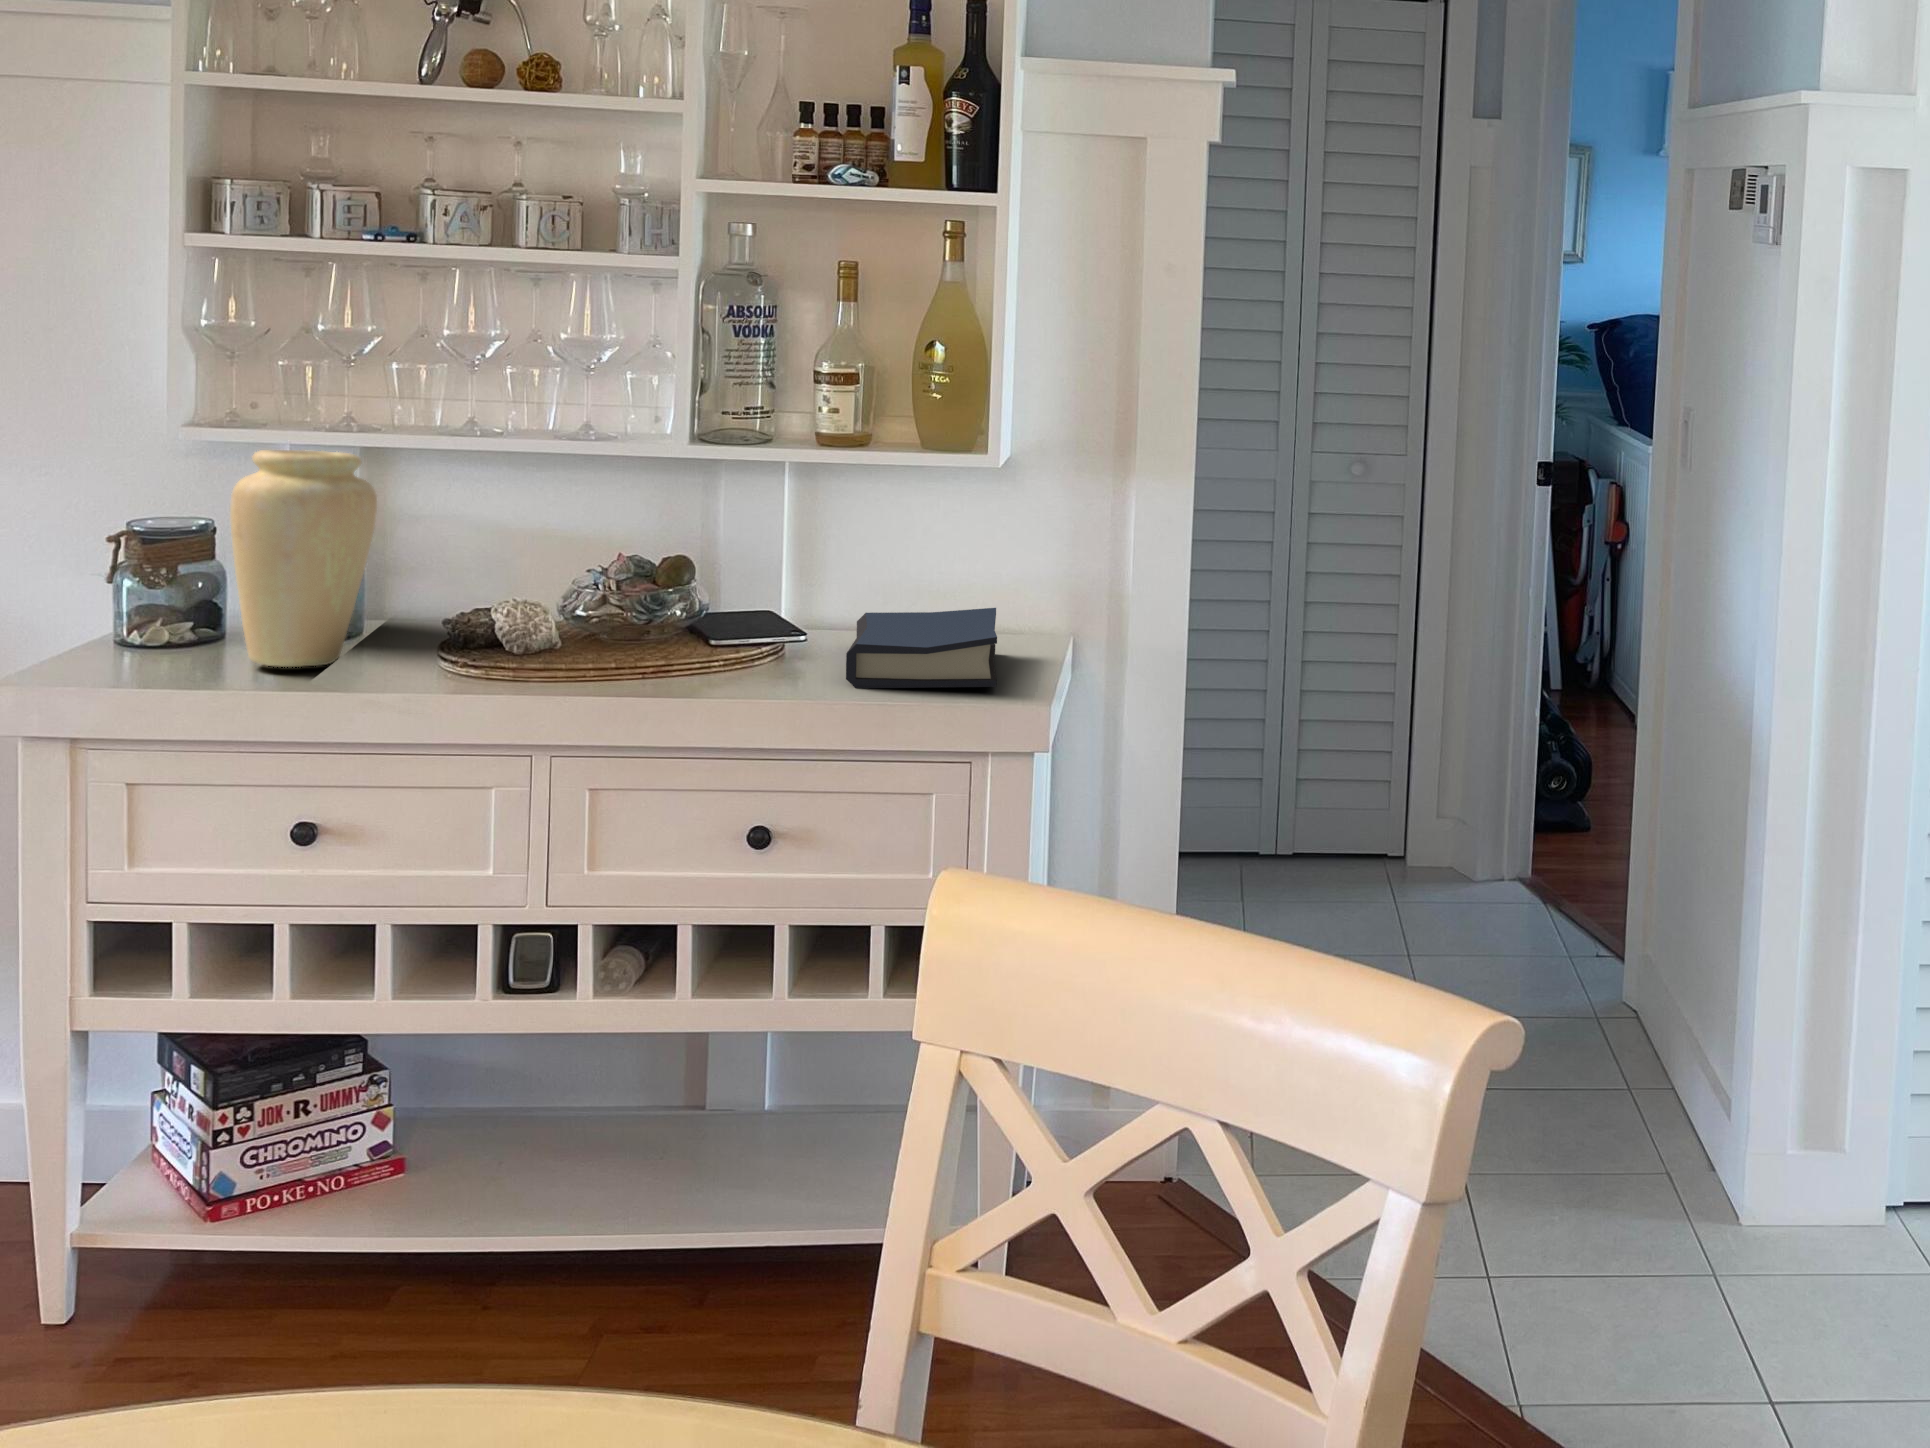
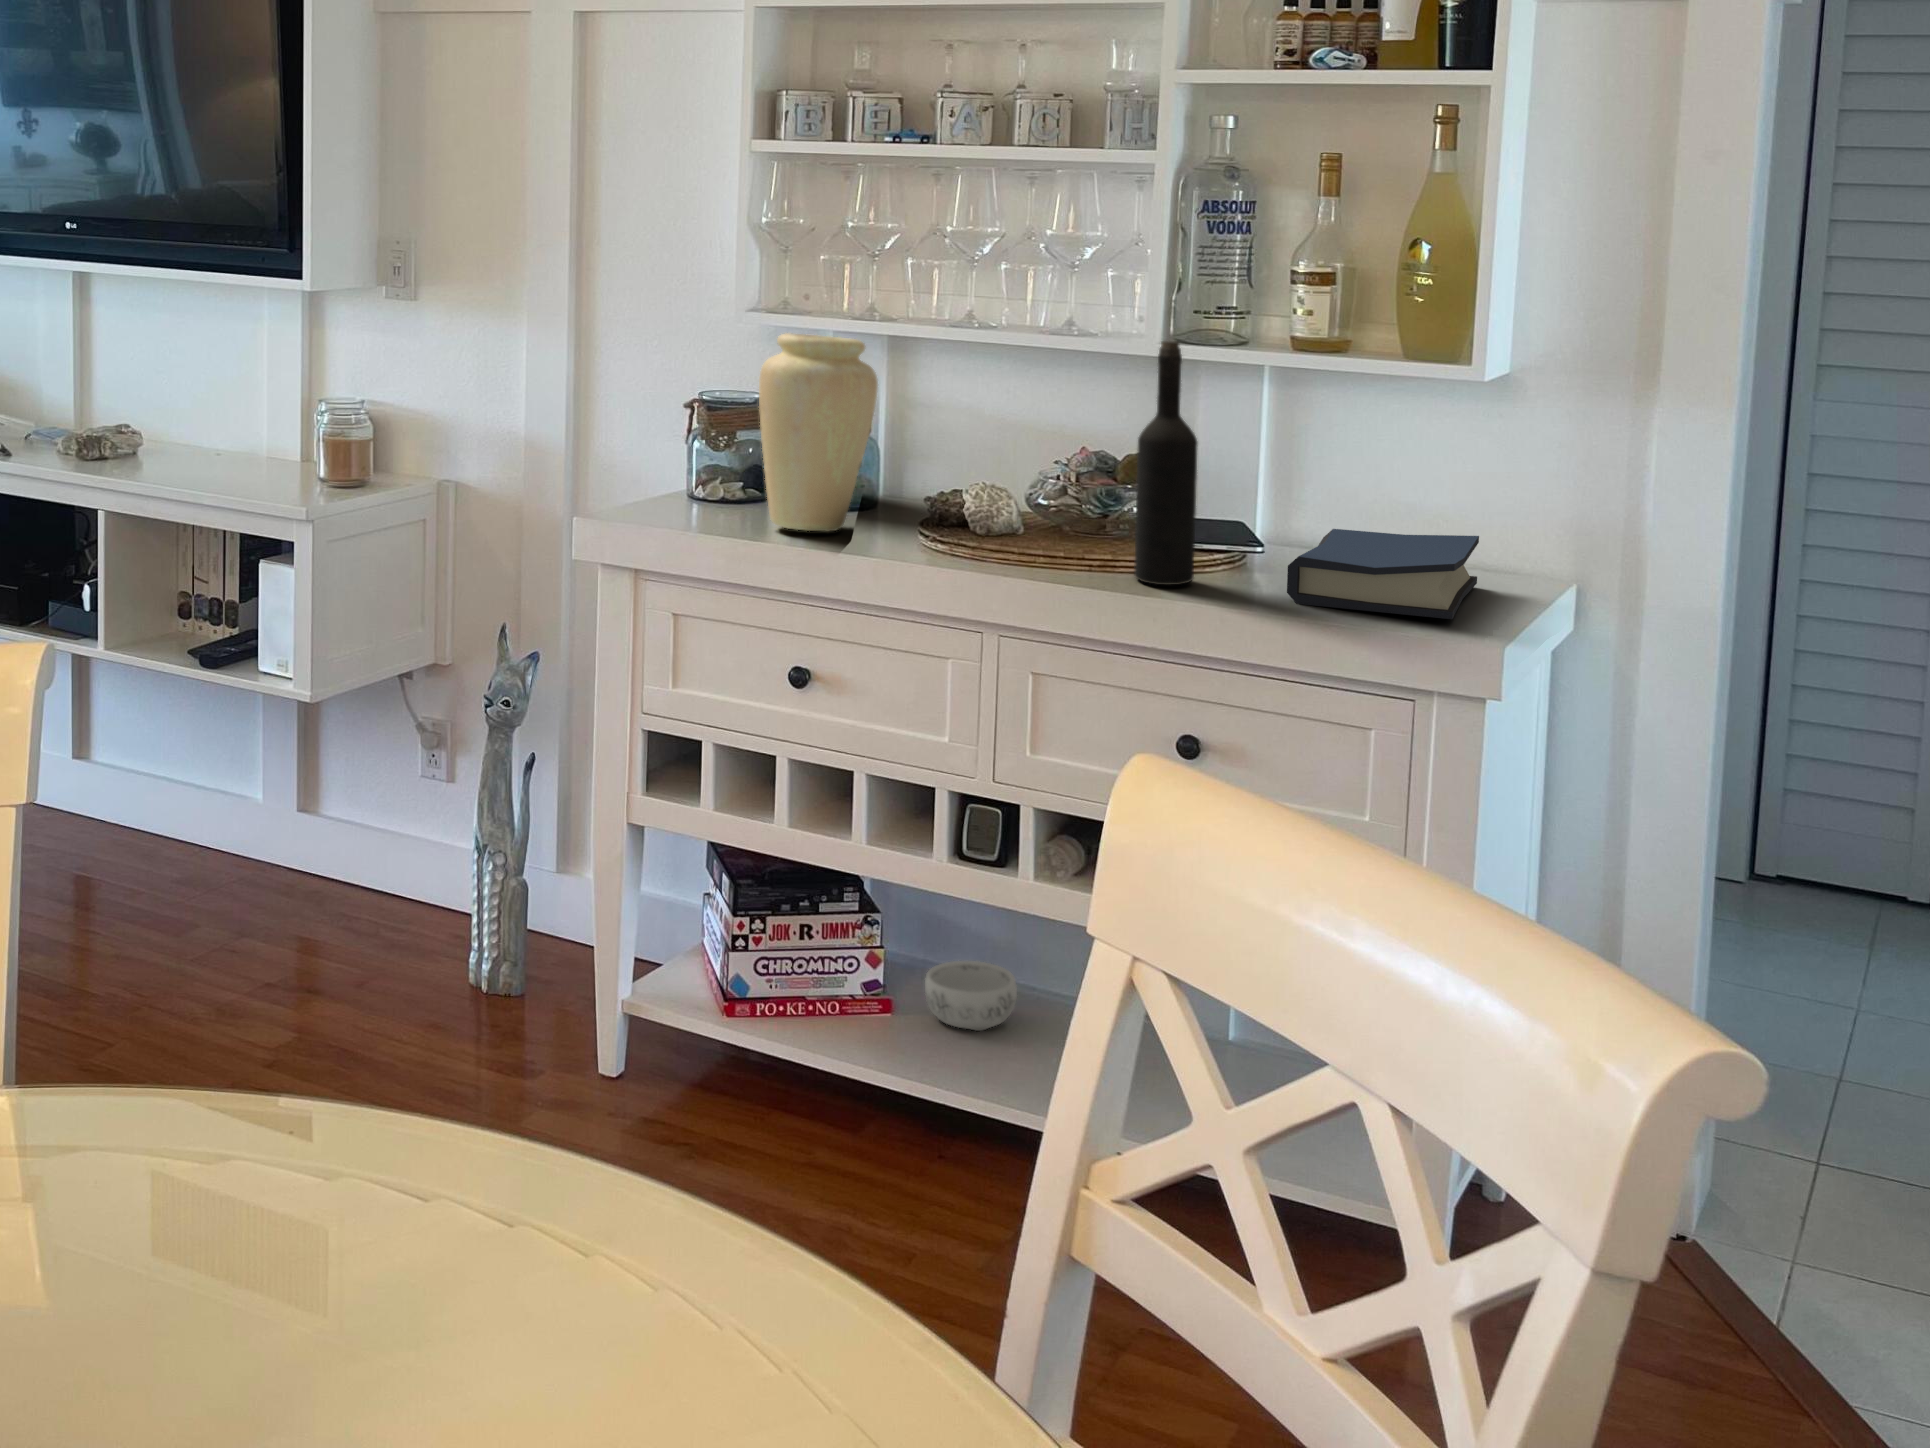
wine bottle: none [695,447,756,685] -> present [1134,341,1198,585]
decorative bowl: none [450,1096,554,1171] -> present [925,961,1017,1031]

